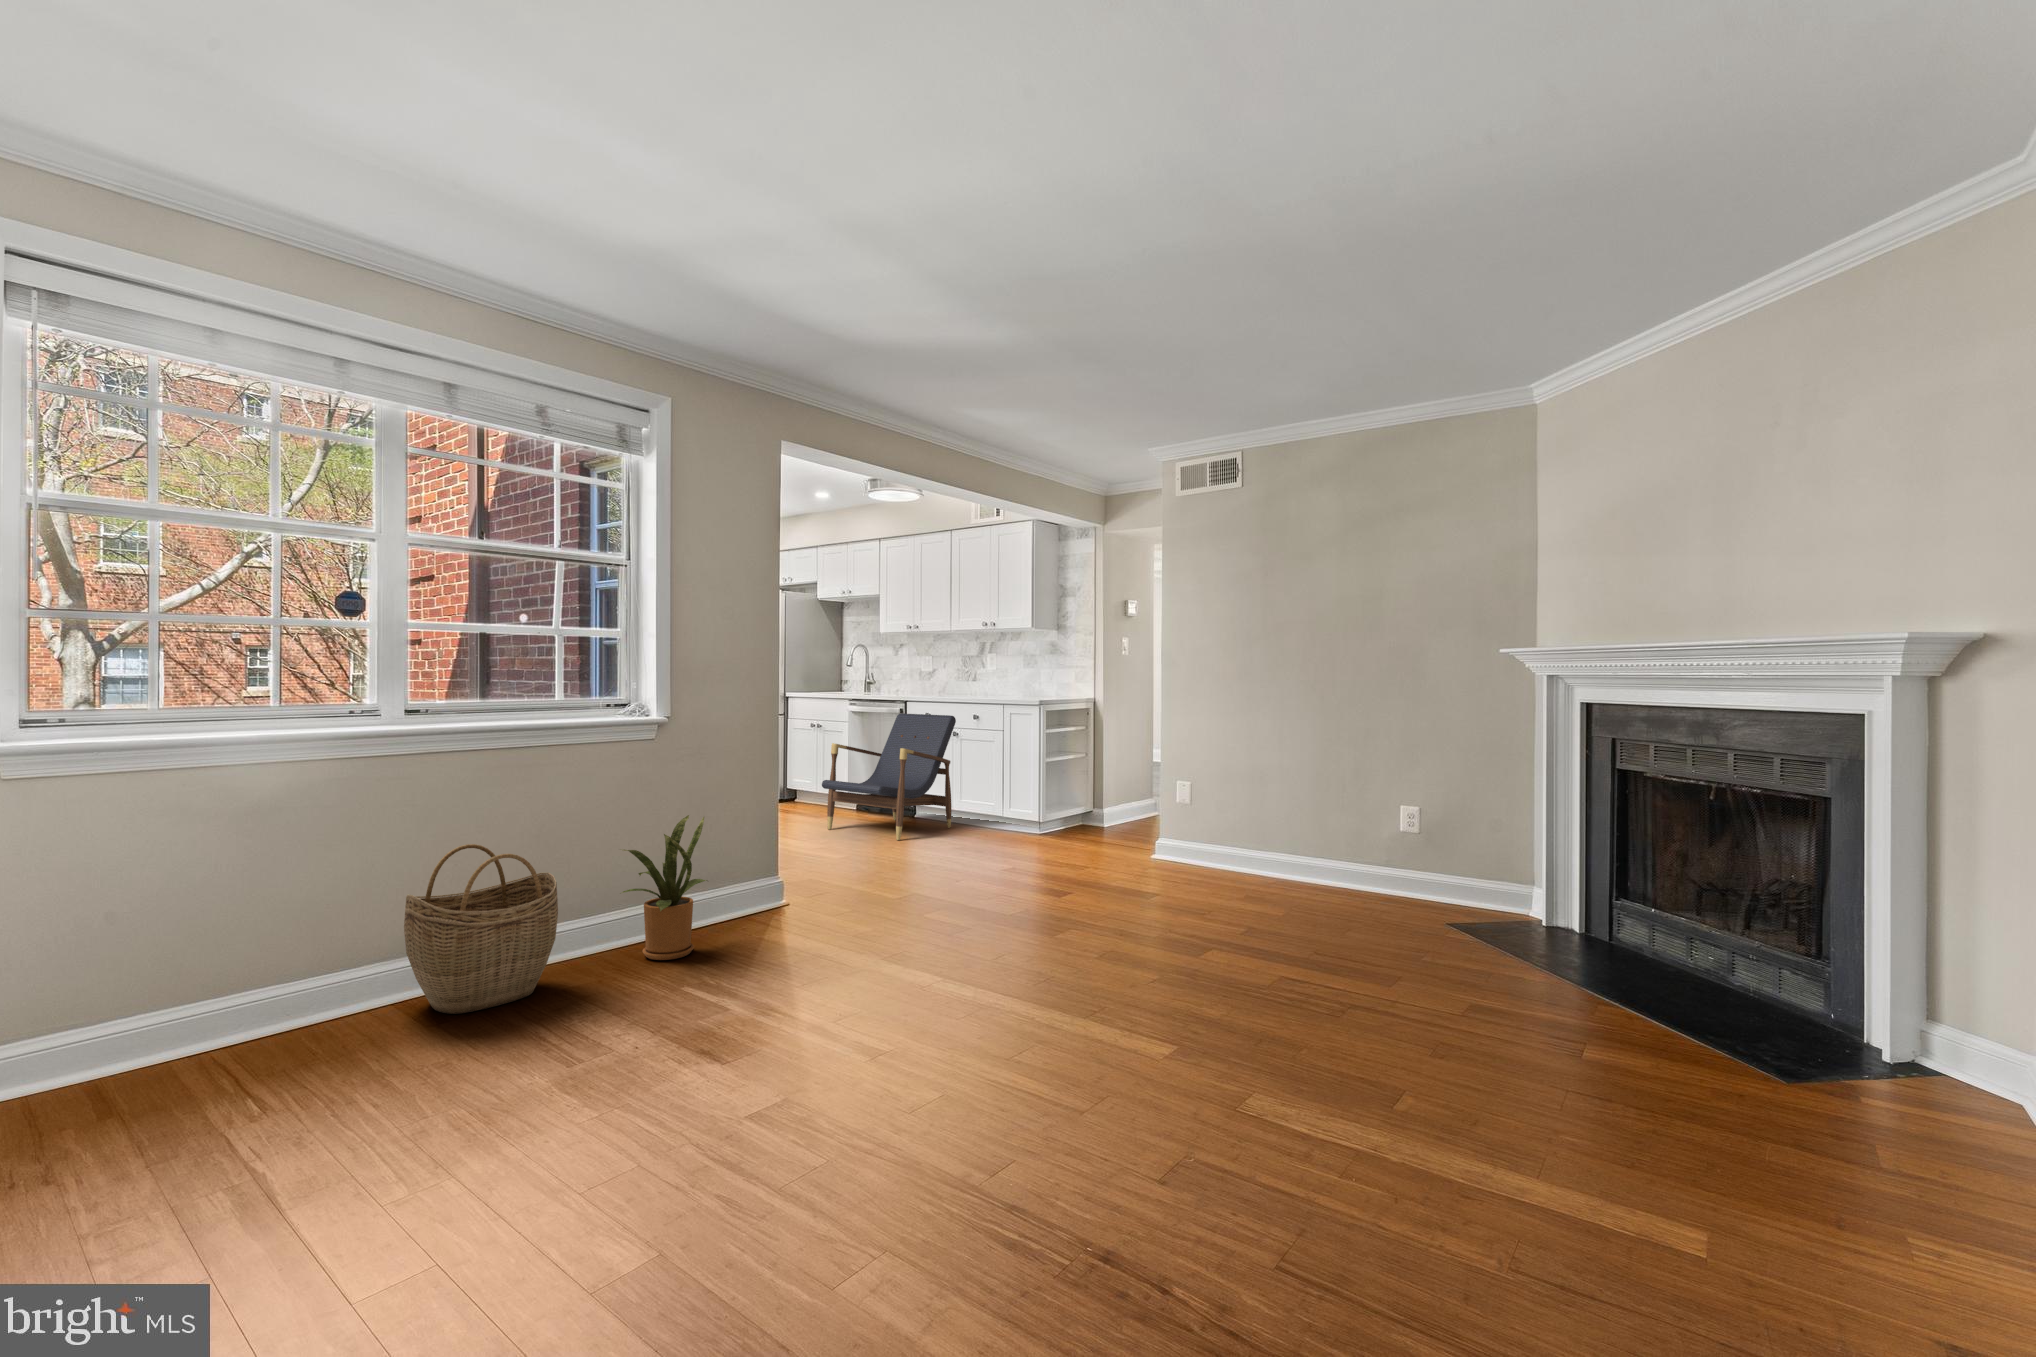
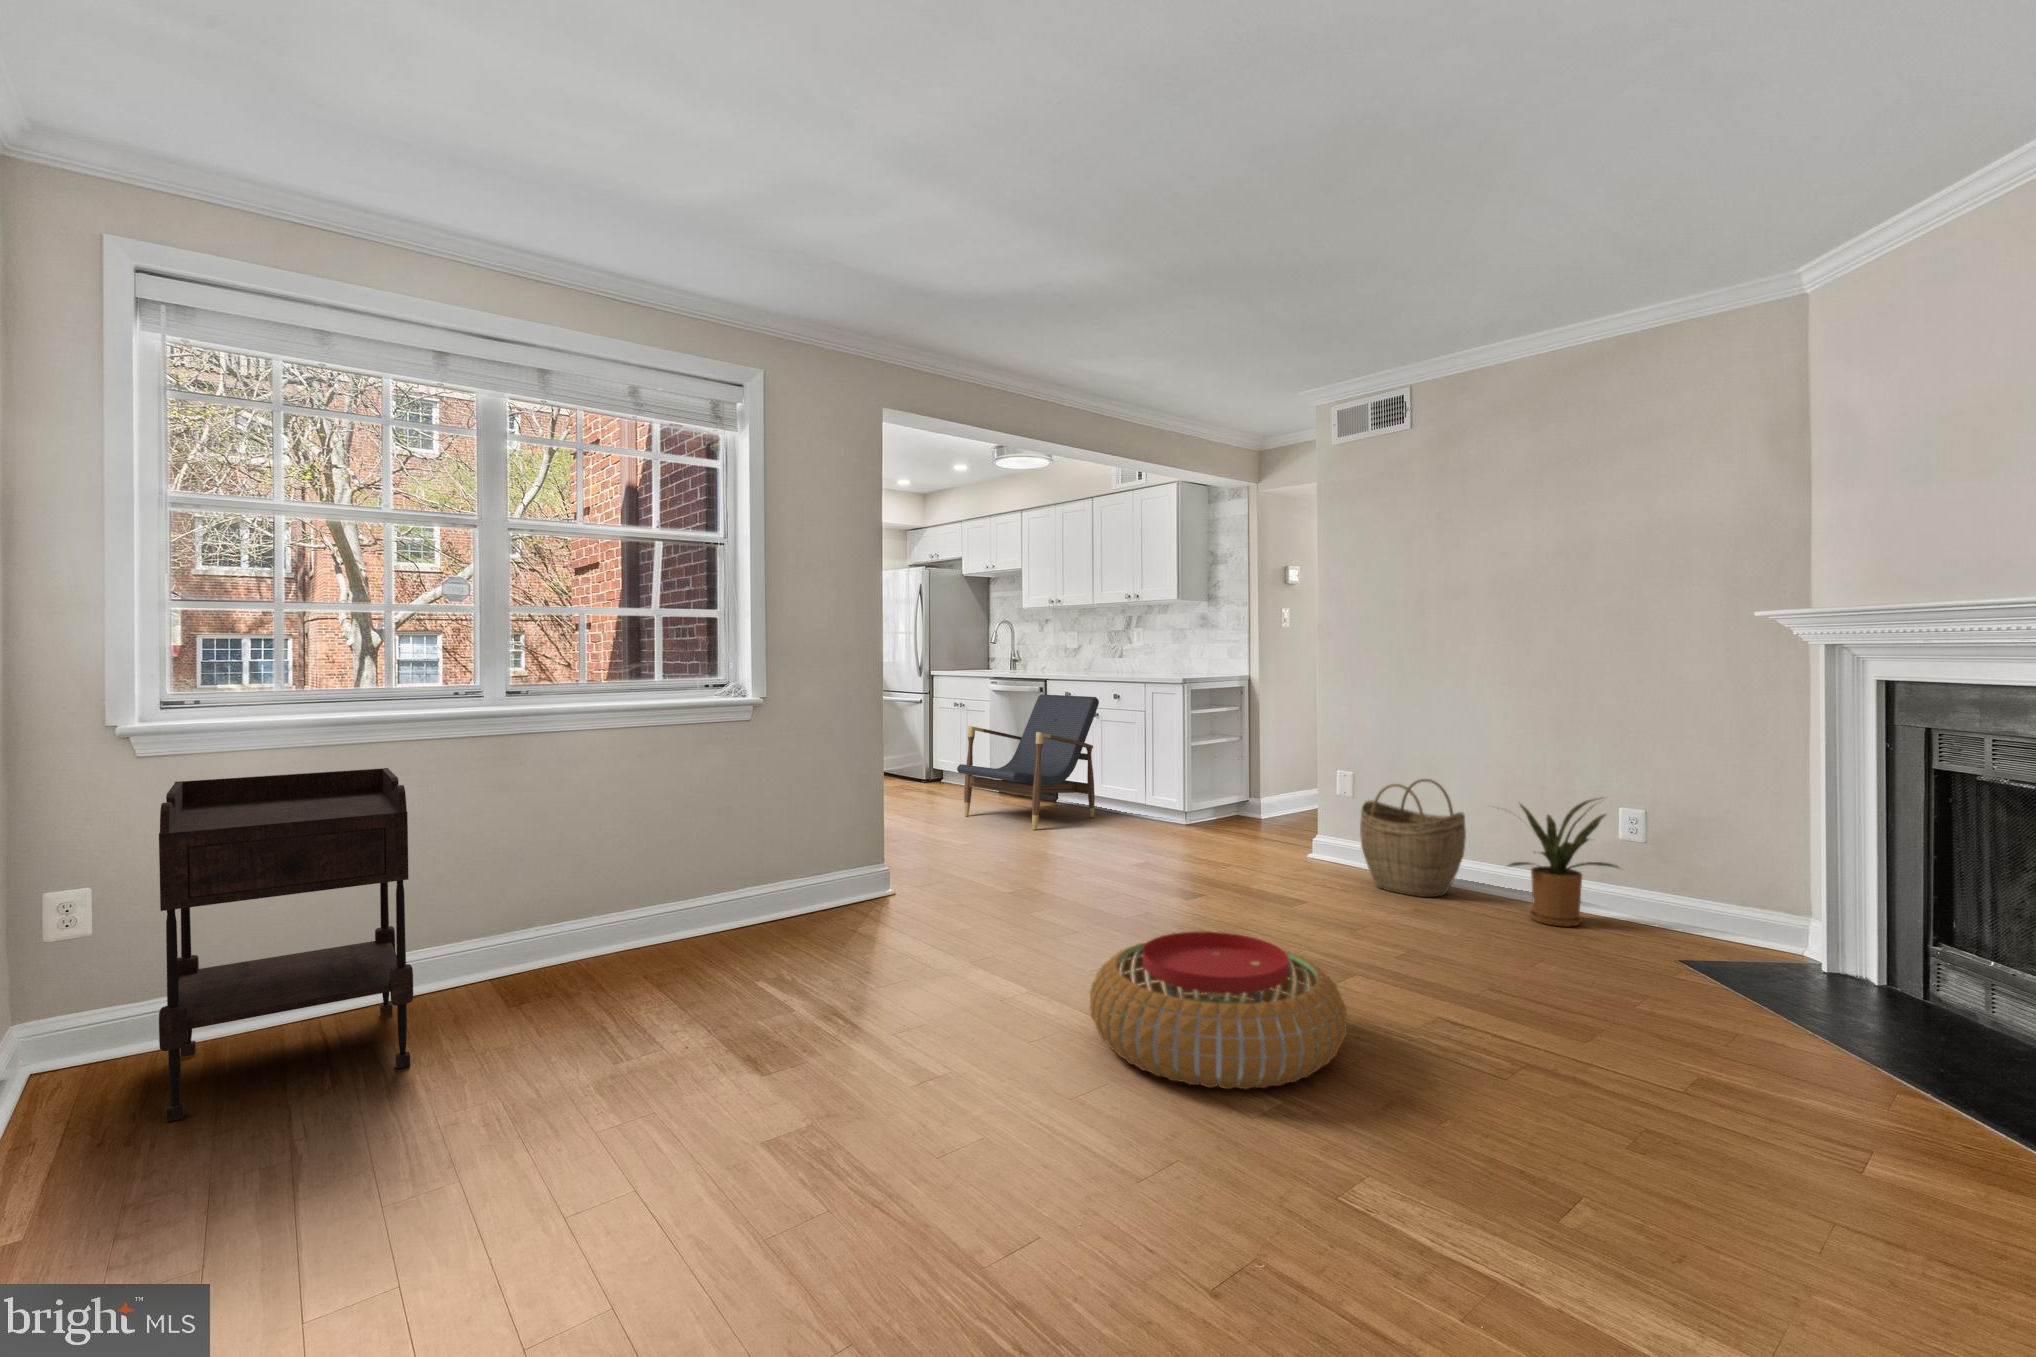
side table: none [57,785,342,1147] -> present [159,768,413,1121]
house plant: present [622,815,707,960] -> present [1509,798,1617,927]
woven basket: present [404,844,558,1014] -> present [1360,779,1466,897]
pouf: none [993,916,1208,1042] -> present [1090,932,1346,1089]

